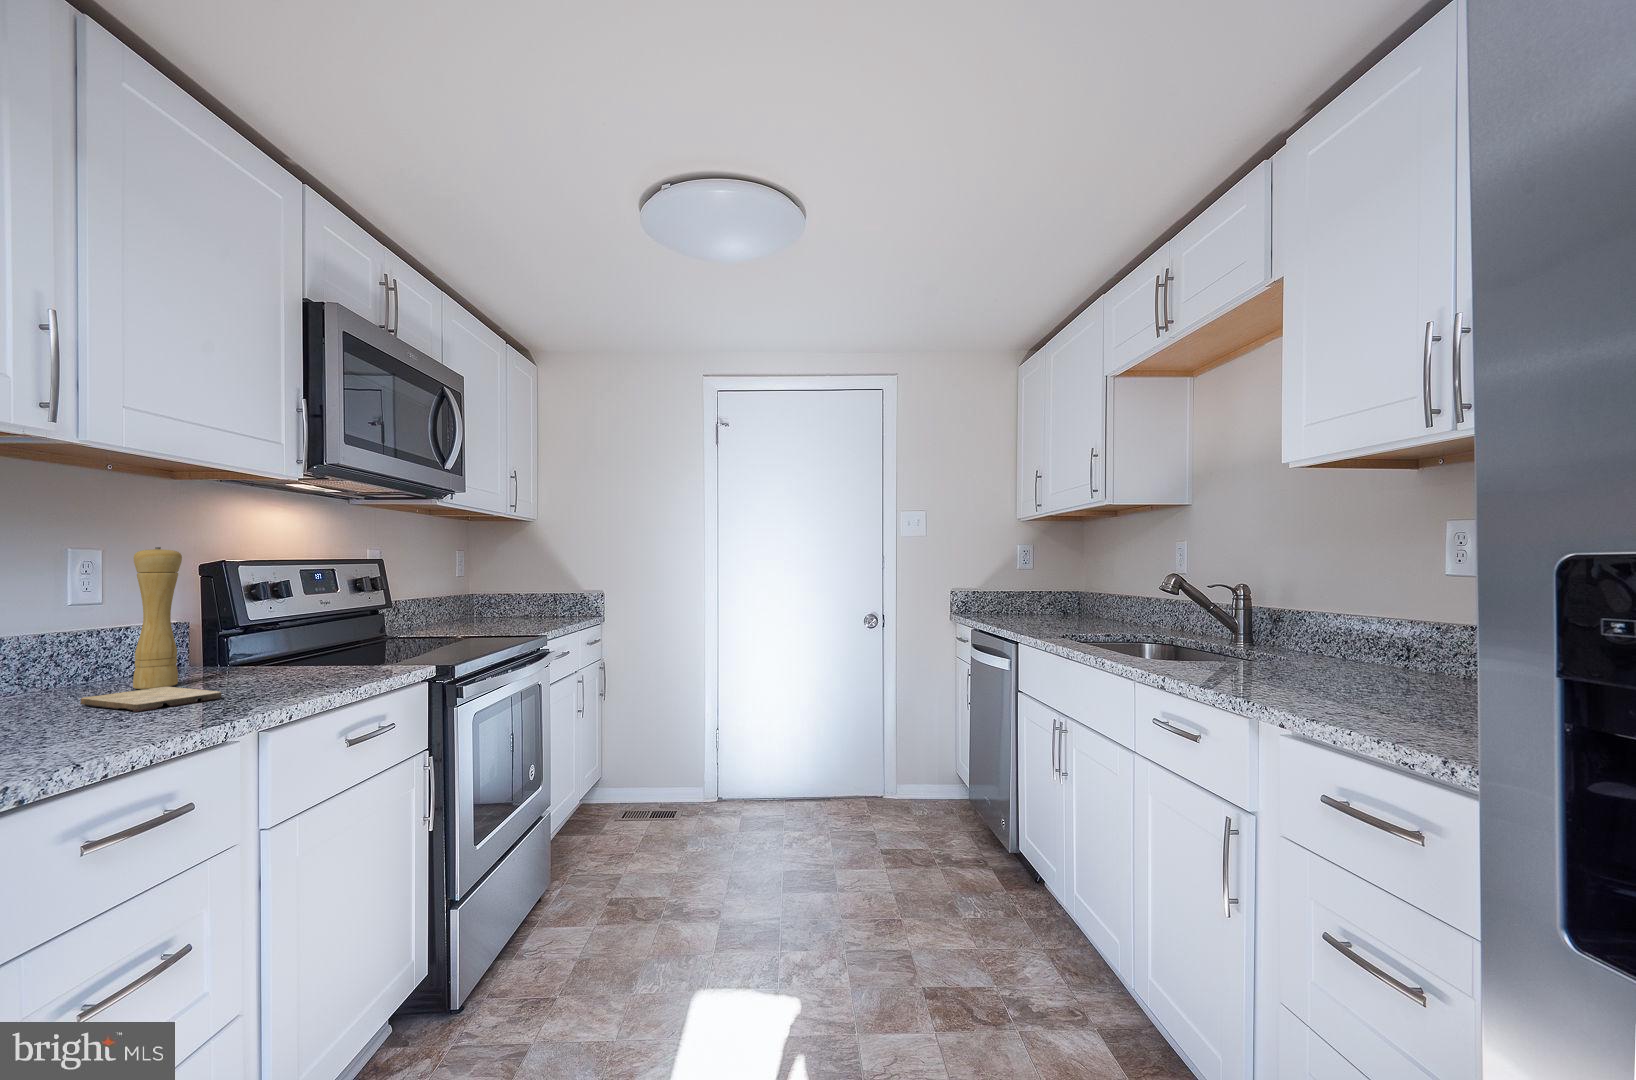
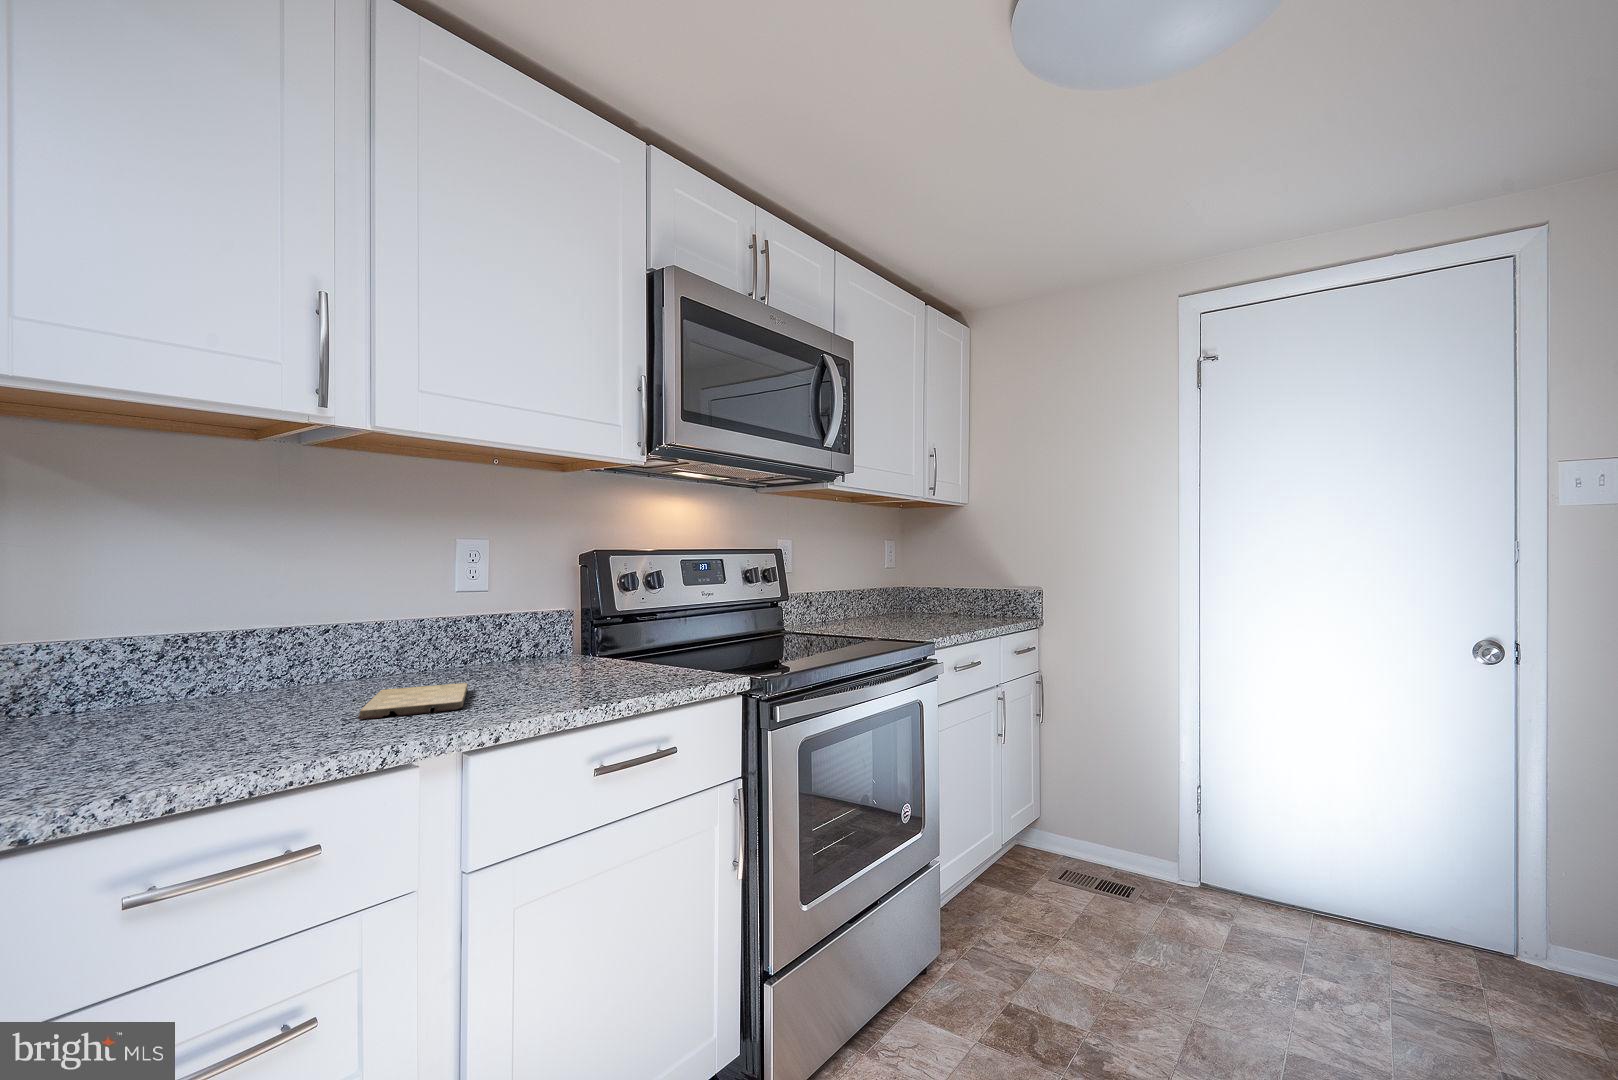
pepper mill: present [133,547,182,689] -> none [469,529,511,681]

